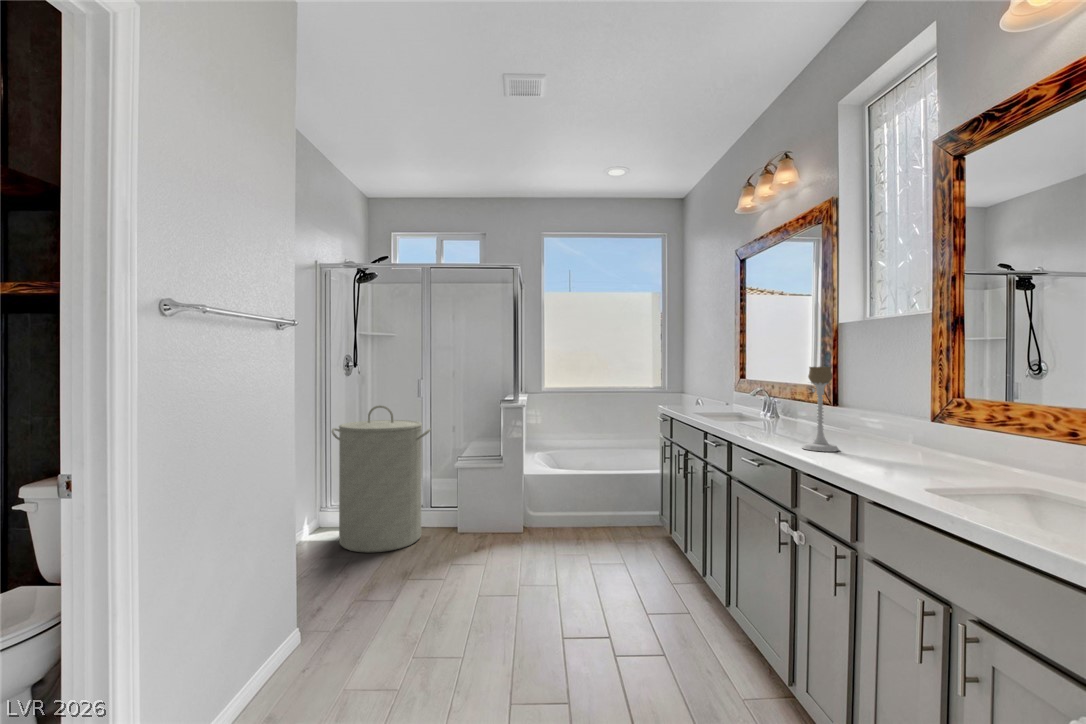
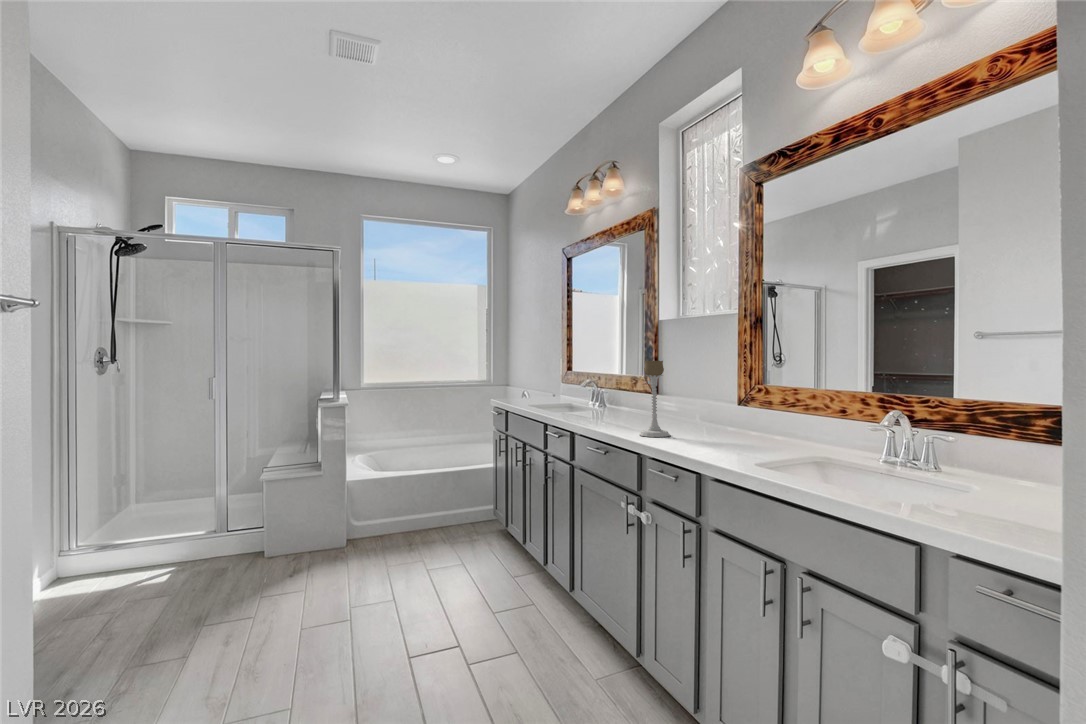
laundry hamper: present [332,405,431,552] -> none [91,414,233,596]

